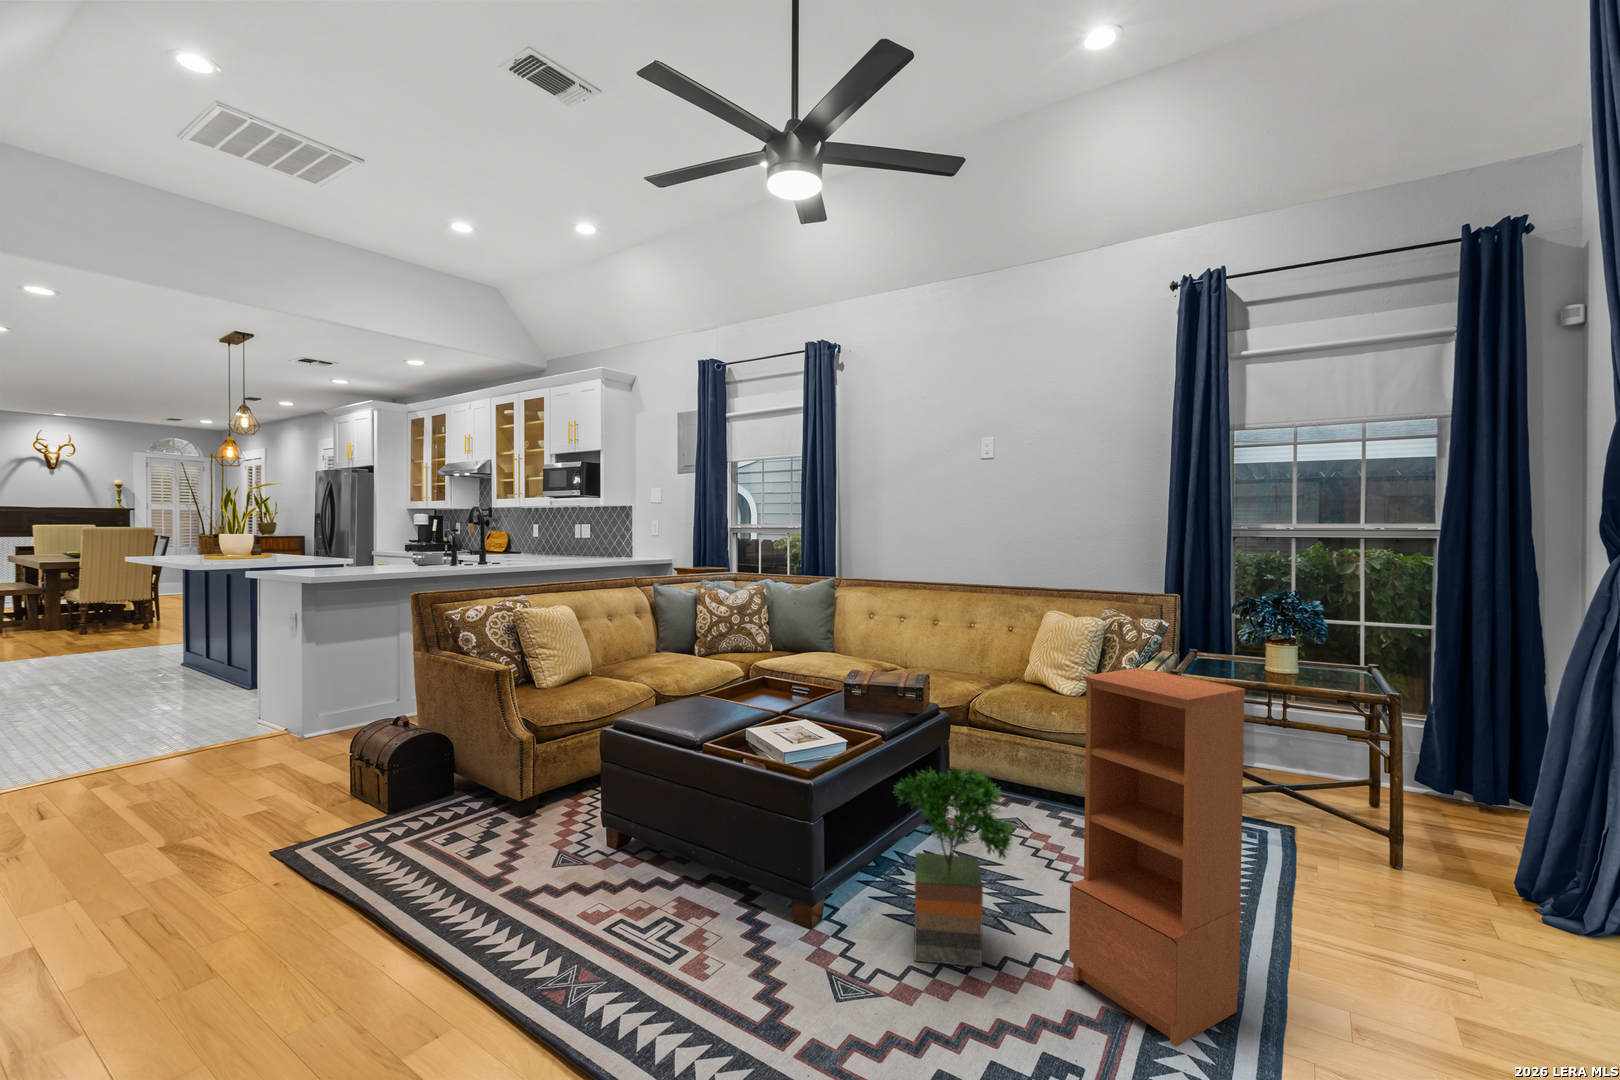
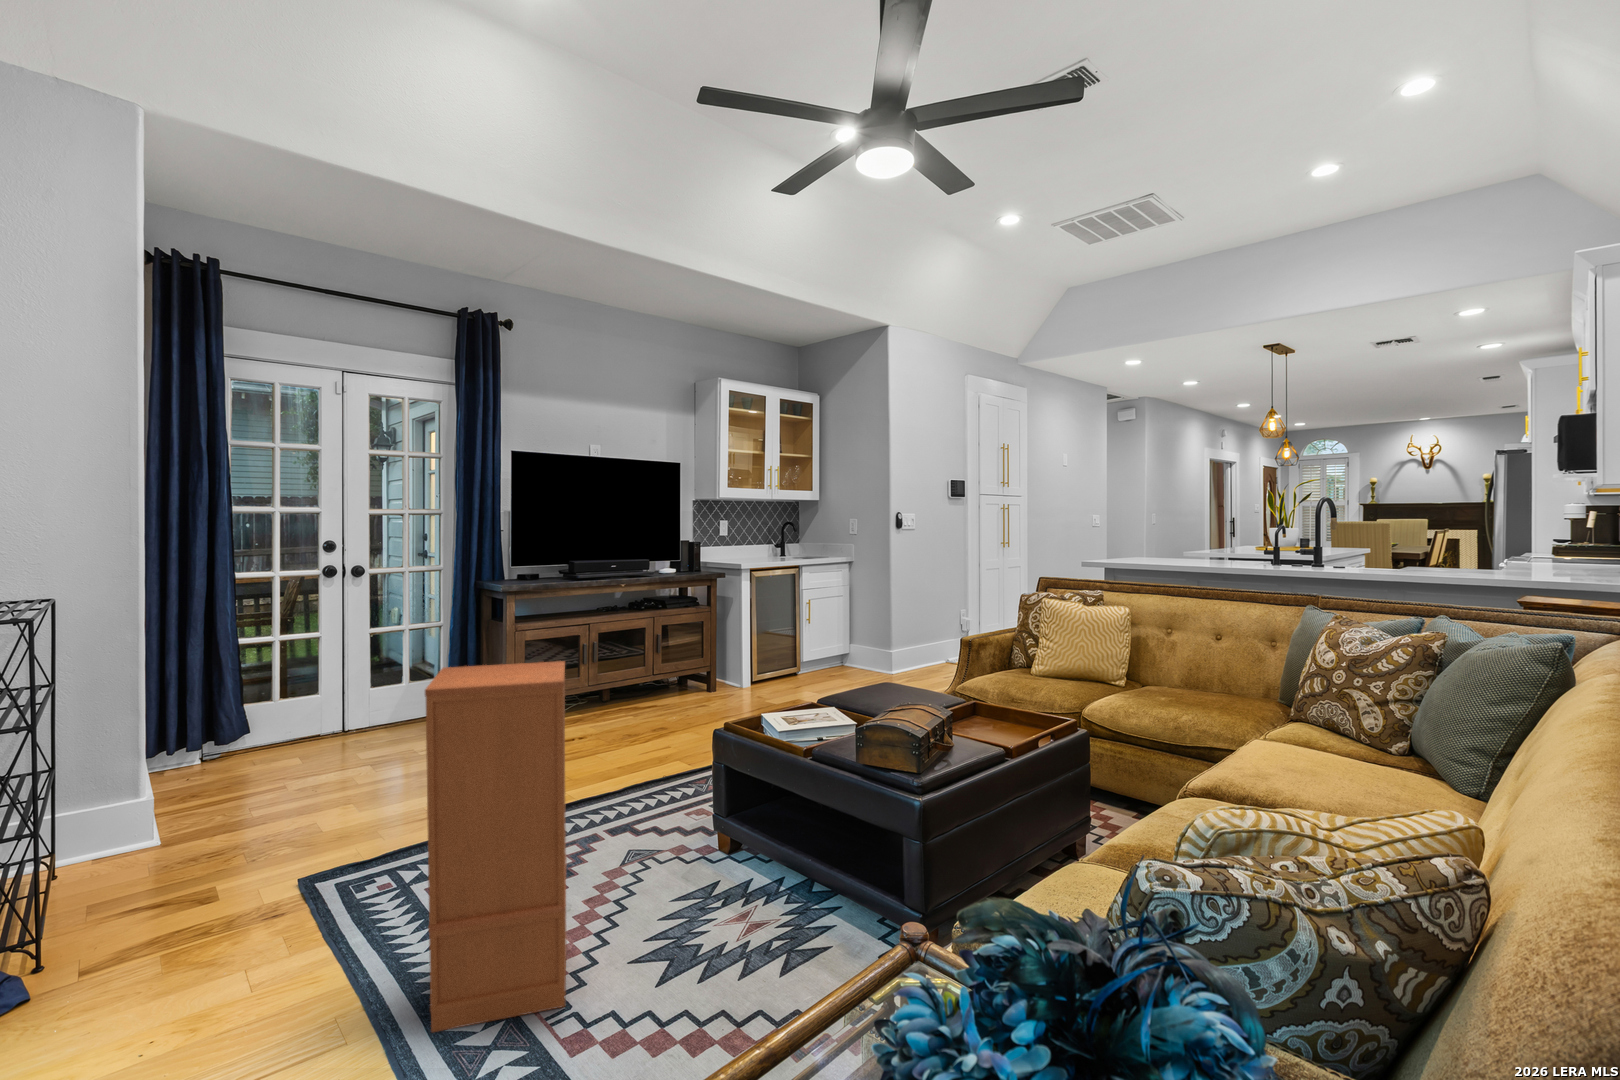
potted tree: present [894,768,1013,967] -> none [590,732,722,917]

